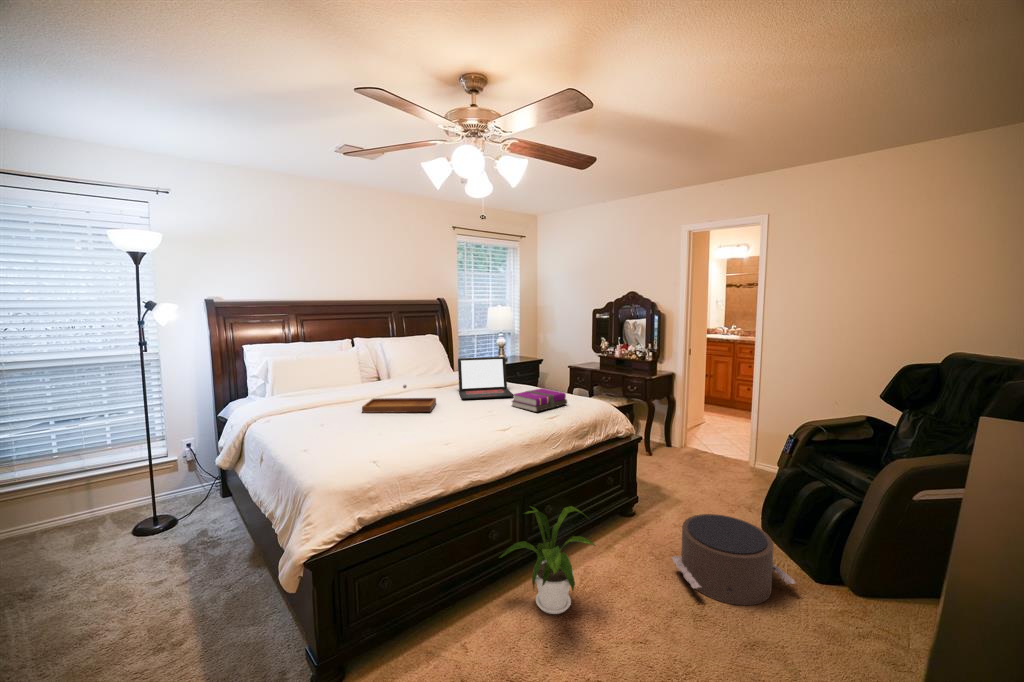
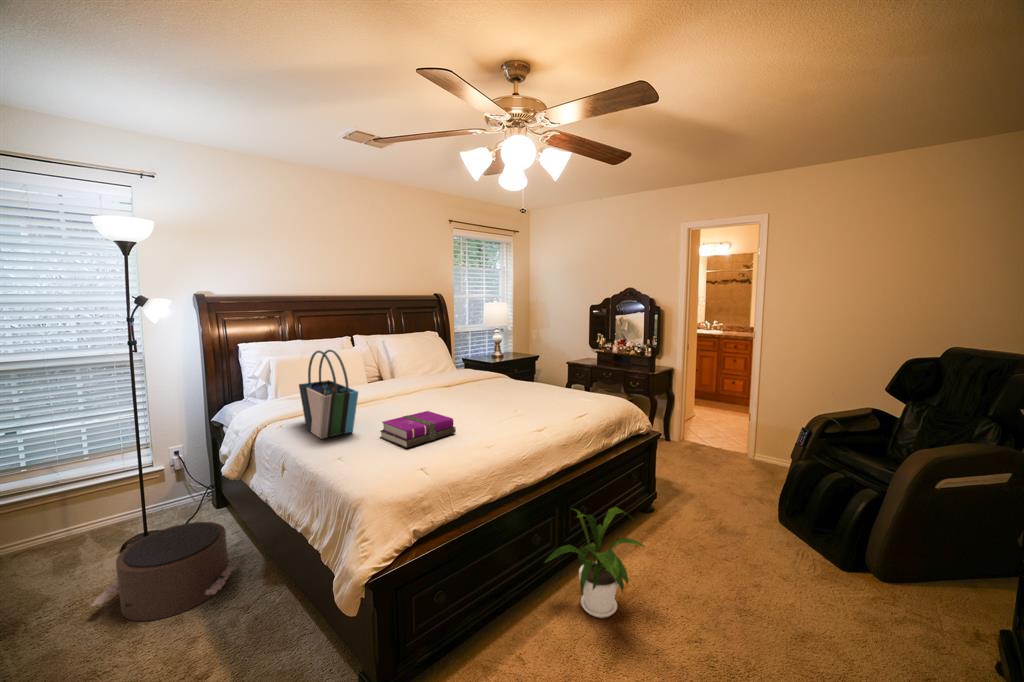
tote bag: none [282,350,330,433] -> present [299,350,358,439]
laptop: present [458,357,514,399] -> none [472,354,532,399]
tray: present [362,385,436,413] -> none [383,385,456,415]
notebook: present [512,388,567,412] -> present [380,411,456,448]
pouf: present [671,514,796,605] -> present [91,522,239,621]

